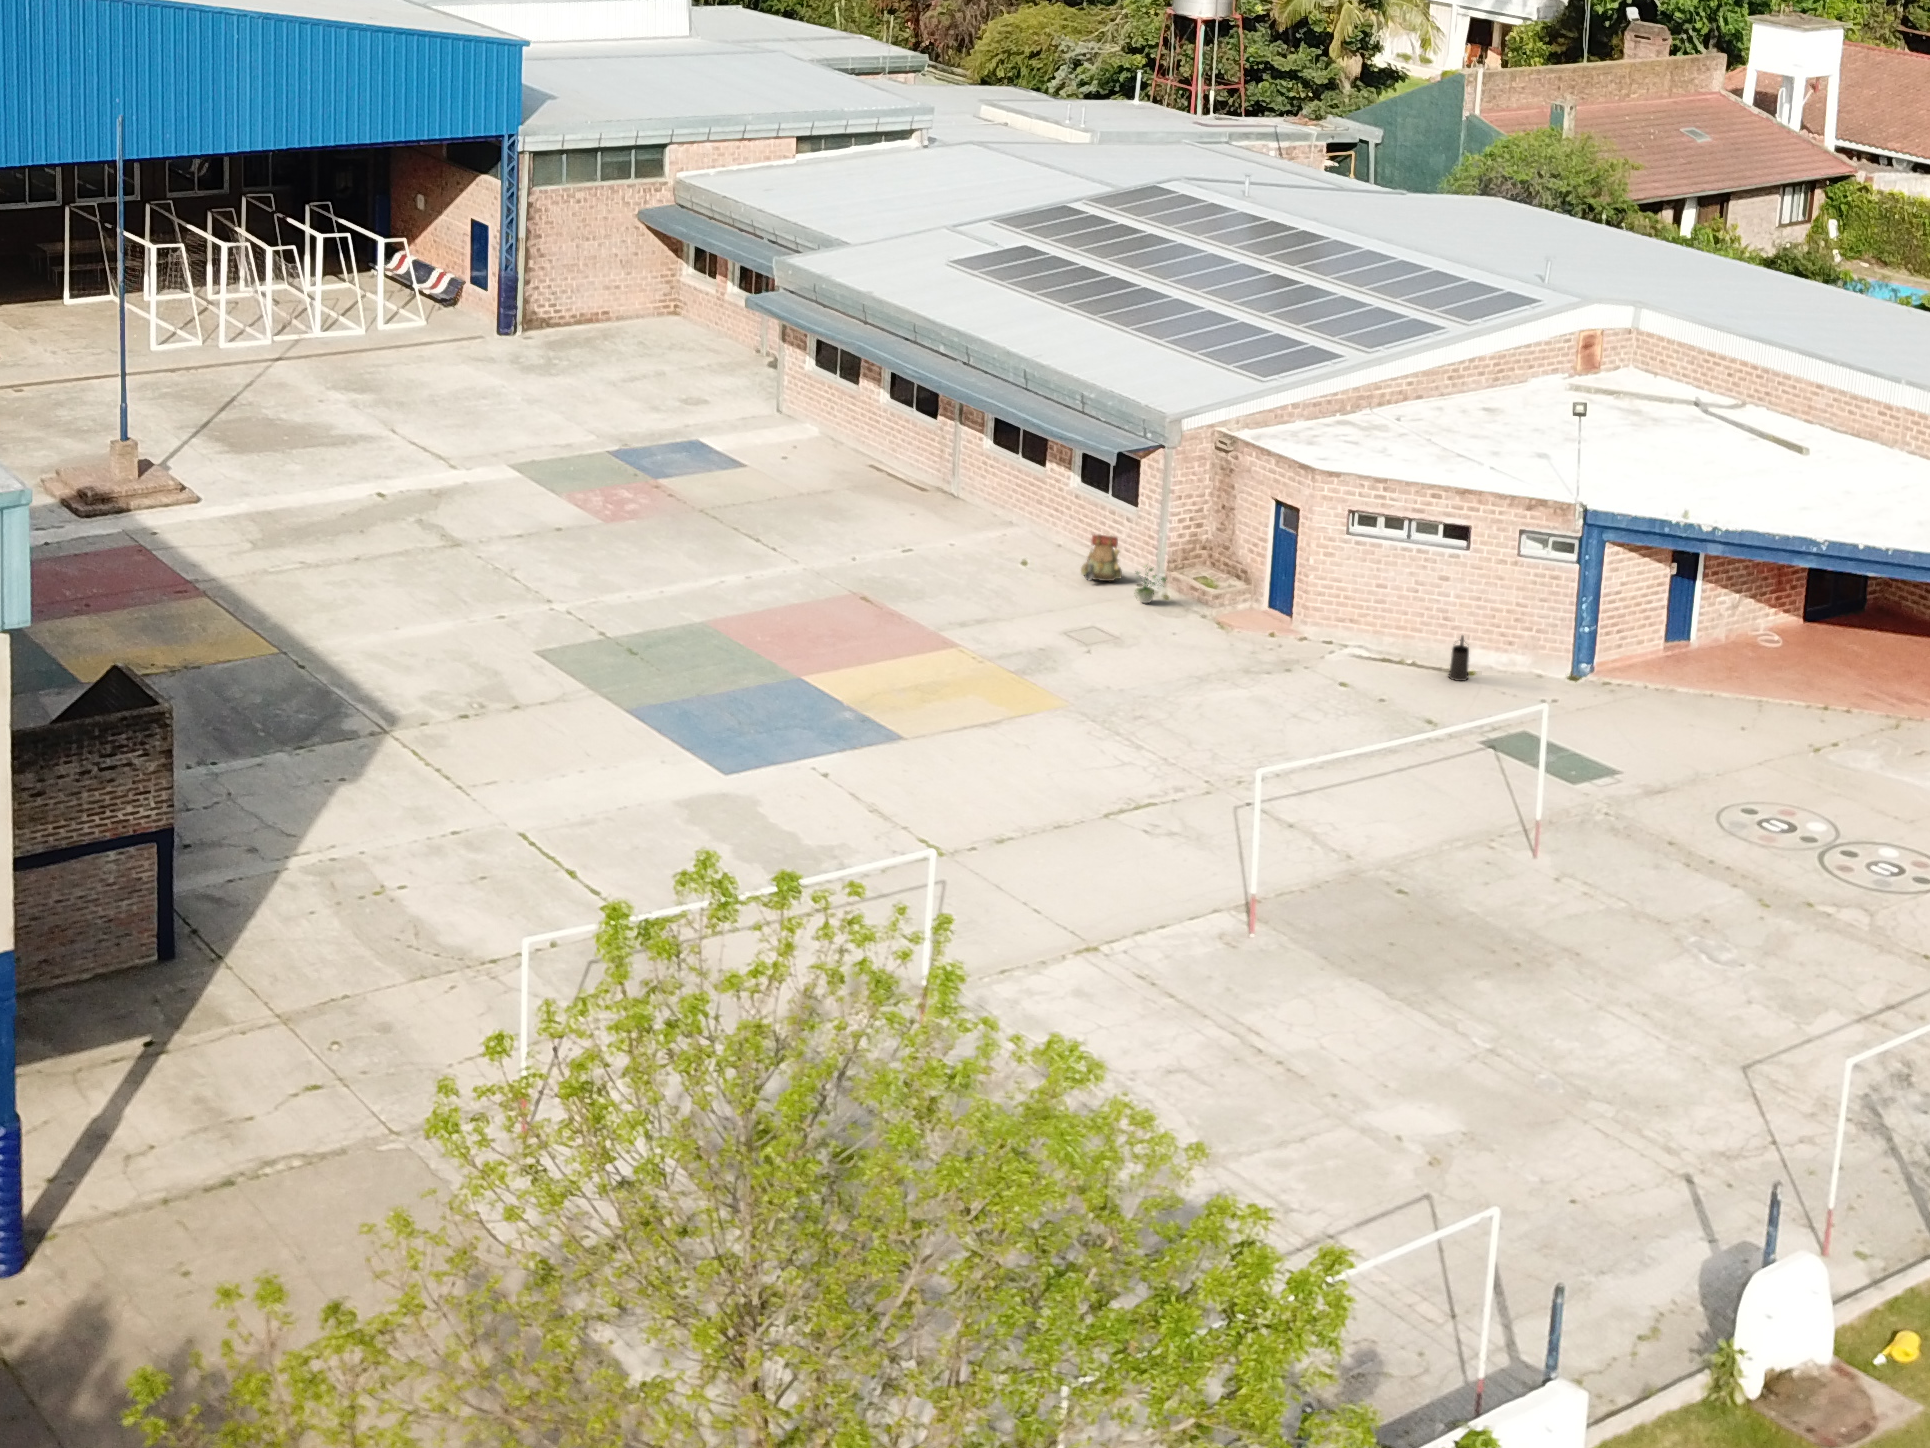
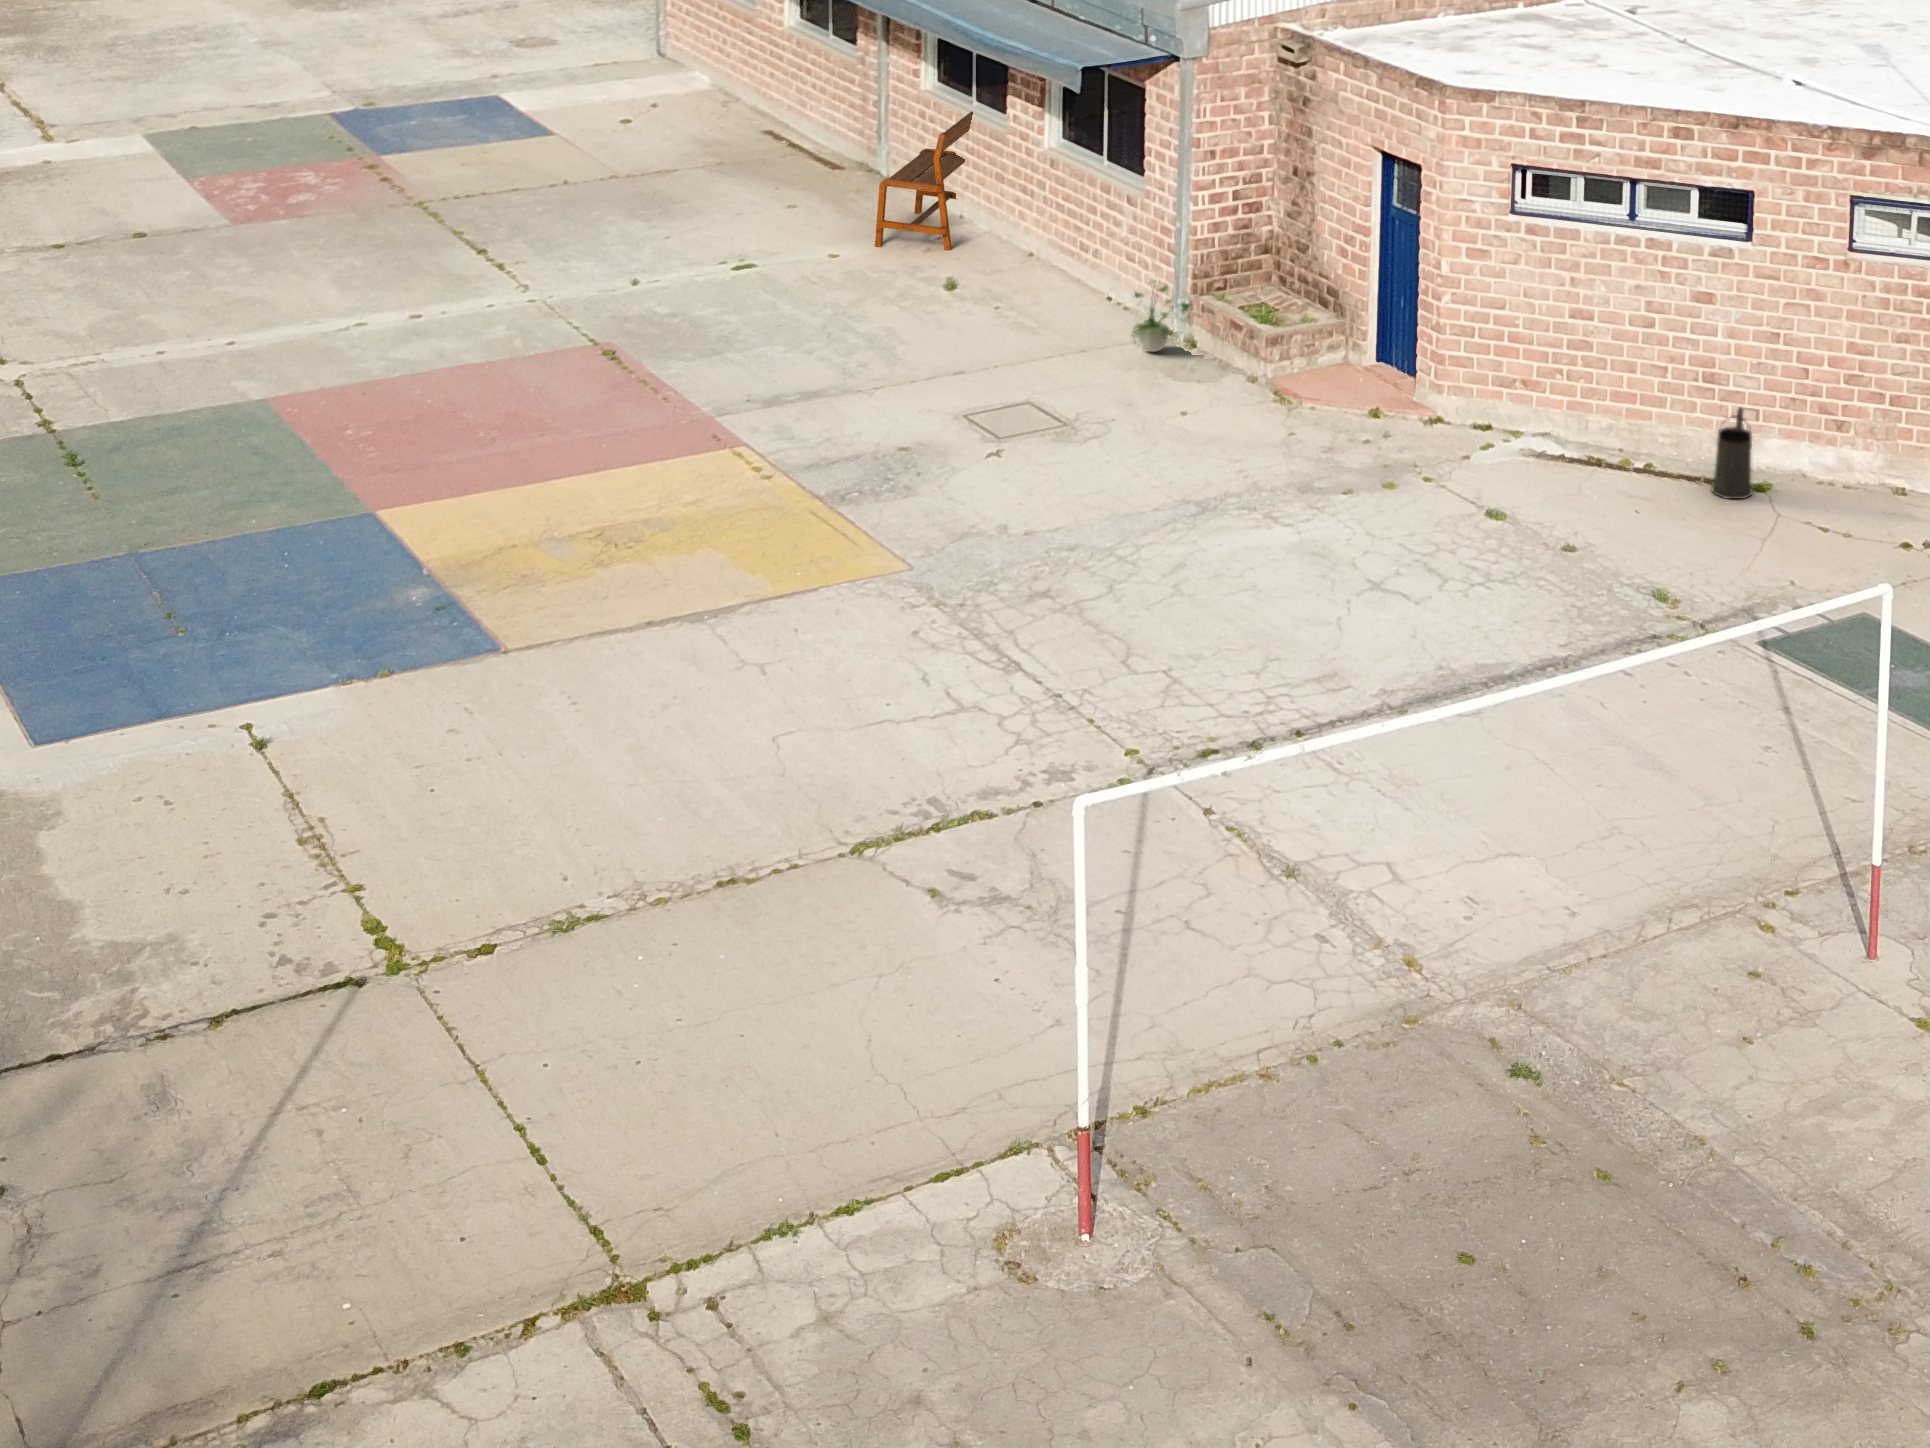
bench: none [969,461,1023,544] -> present [875,111,973,250]
backpack: present [1081,535,1122,581] -> none [1047,227,1123,313]

